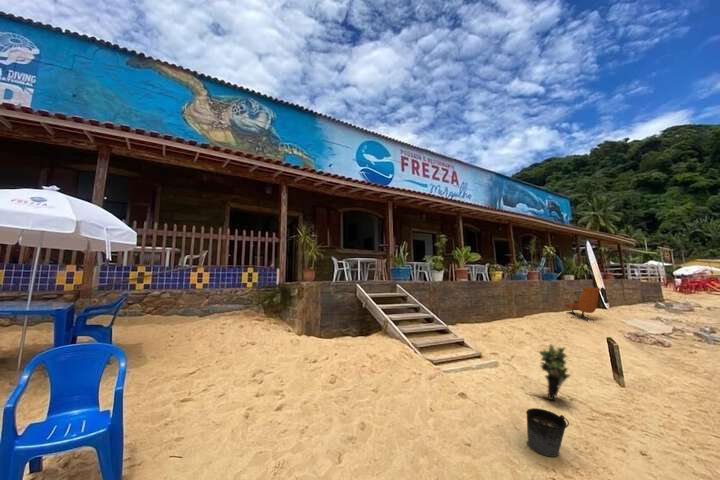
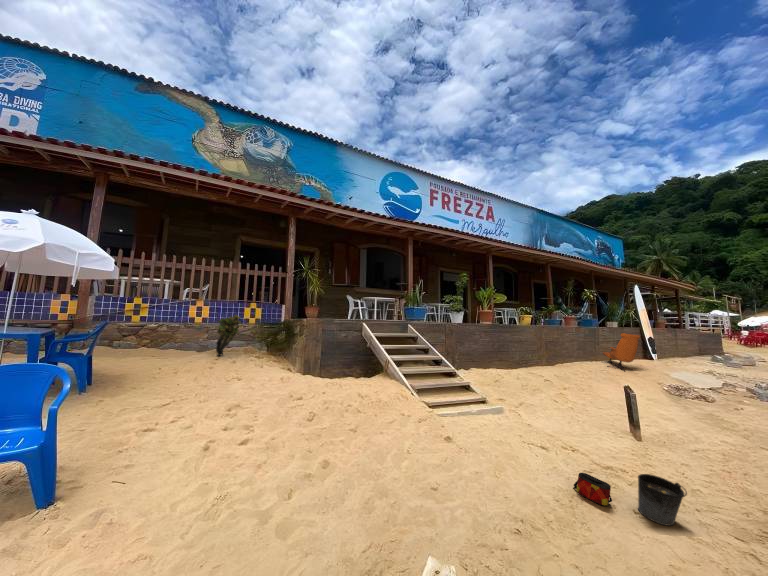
potted plant: present [540,344,570,400] -> present [216,315,240,356]
bucket: present [526,408,569,457] -> present [638,474,687,526]
bag: none [579,420,618,450] -> present [574,473,612,506]

